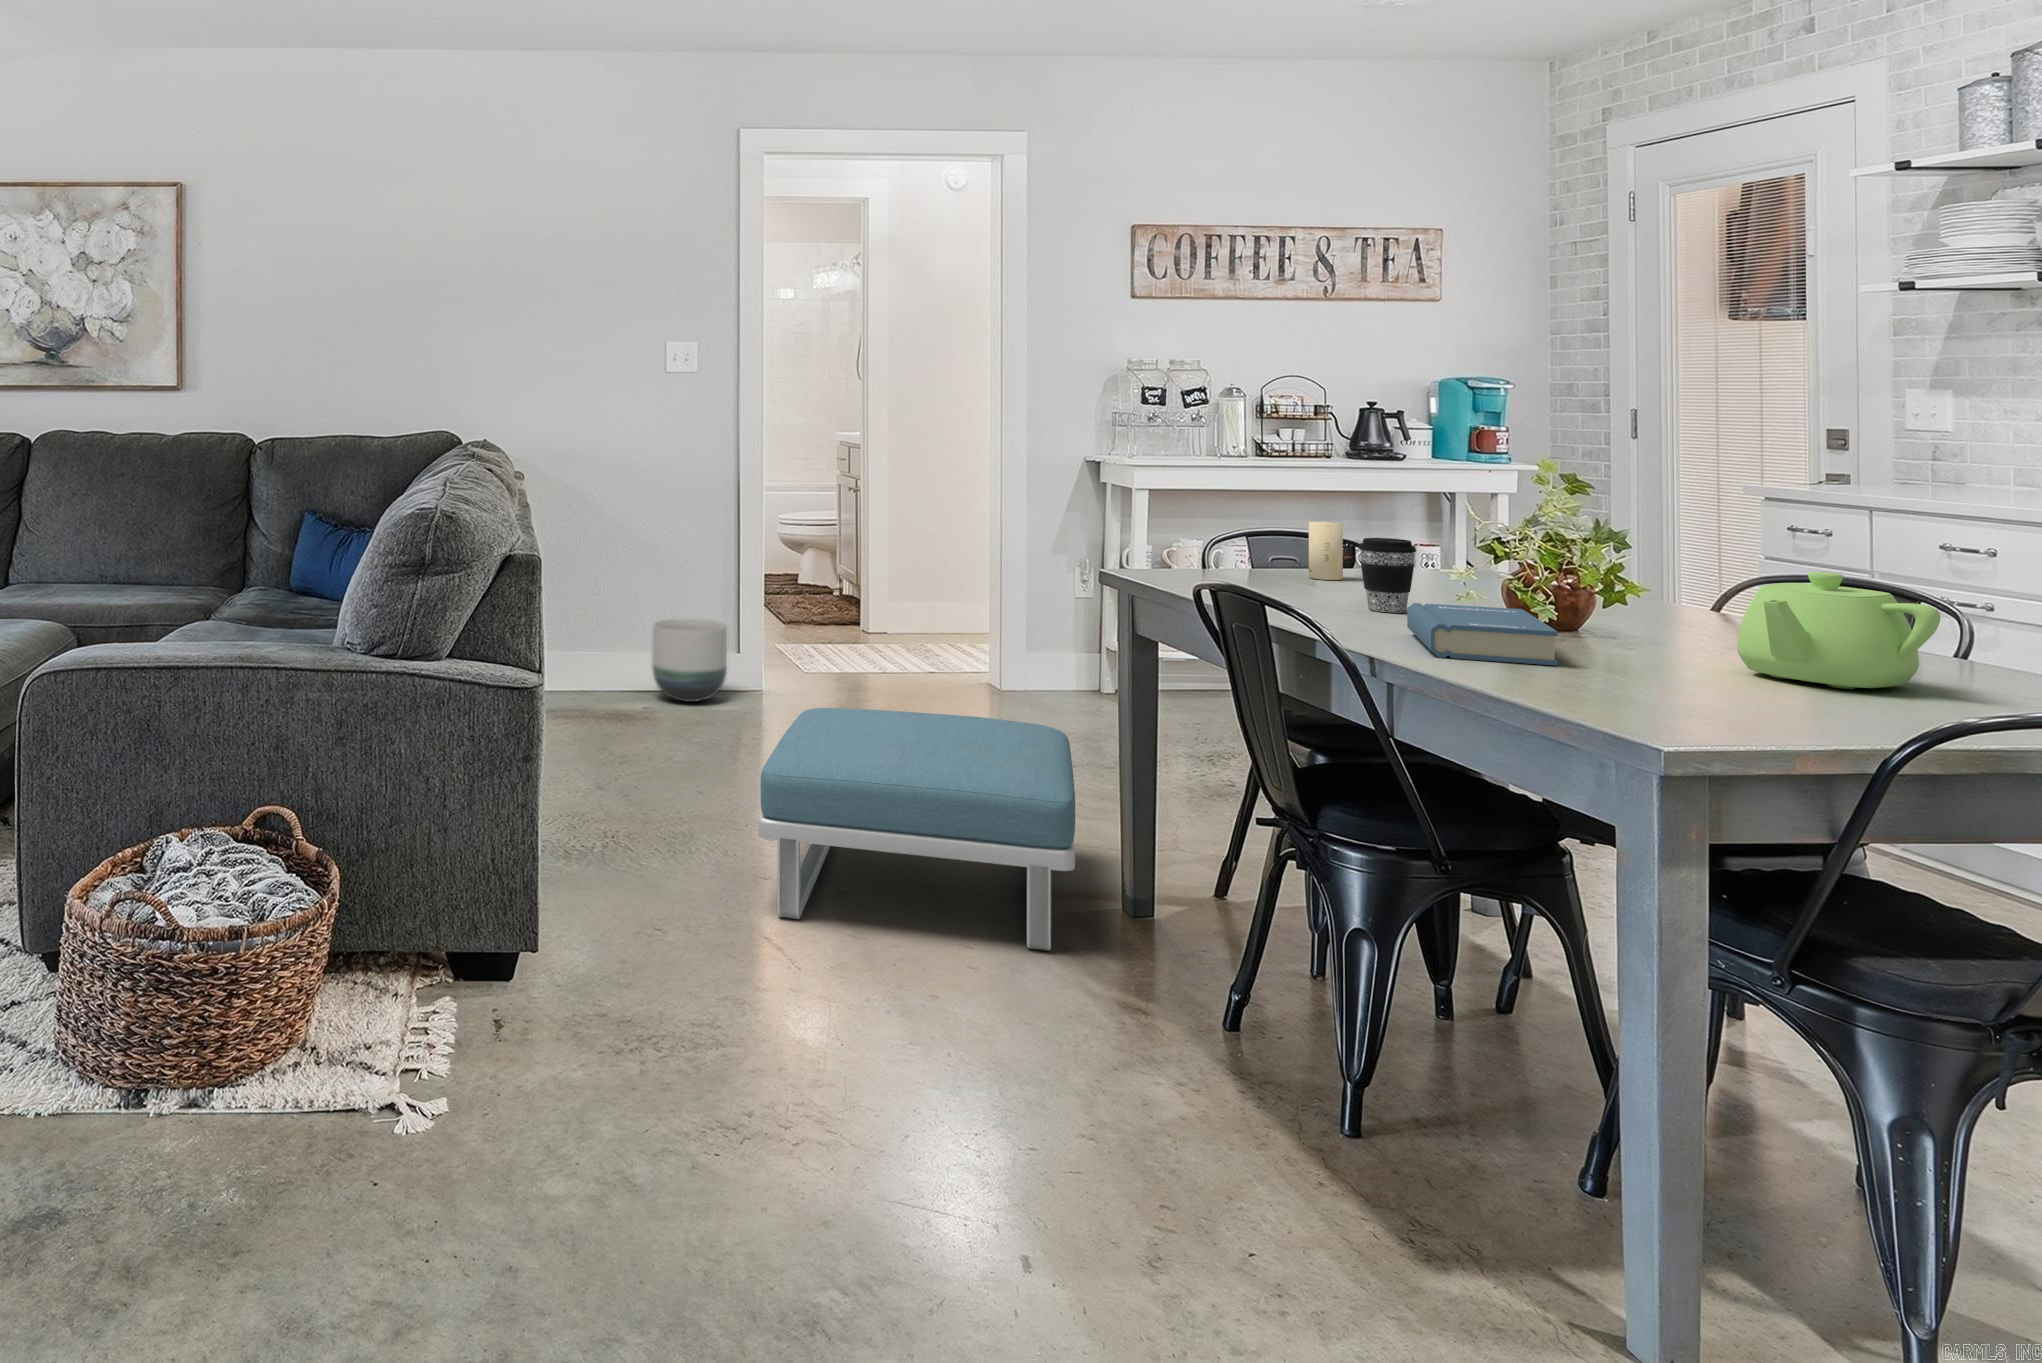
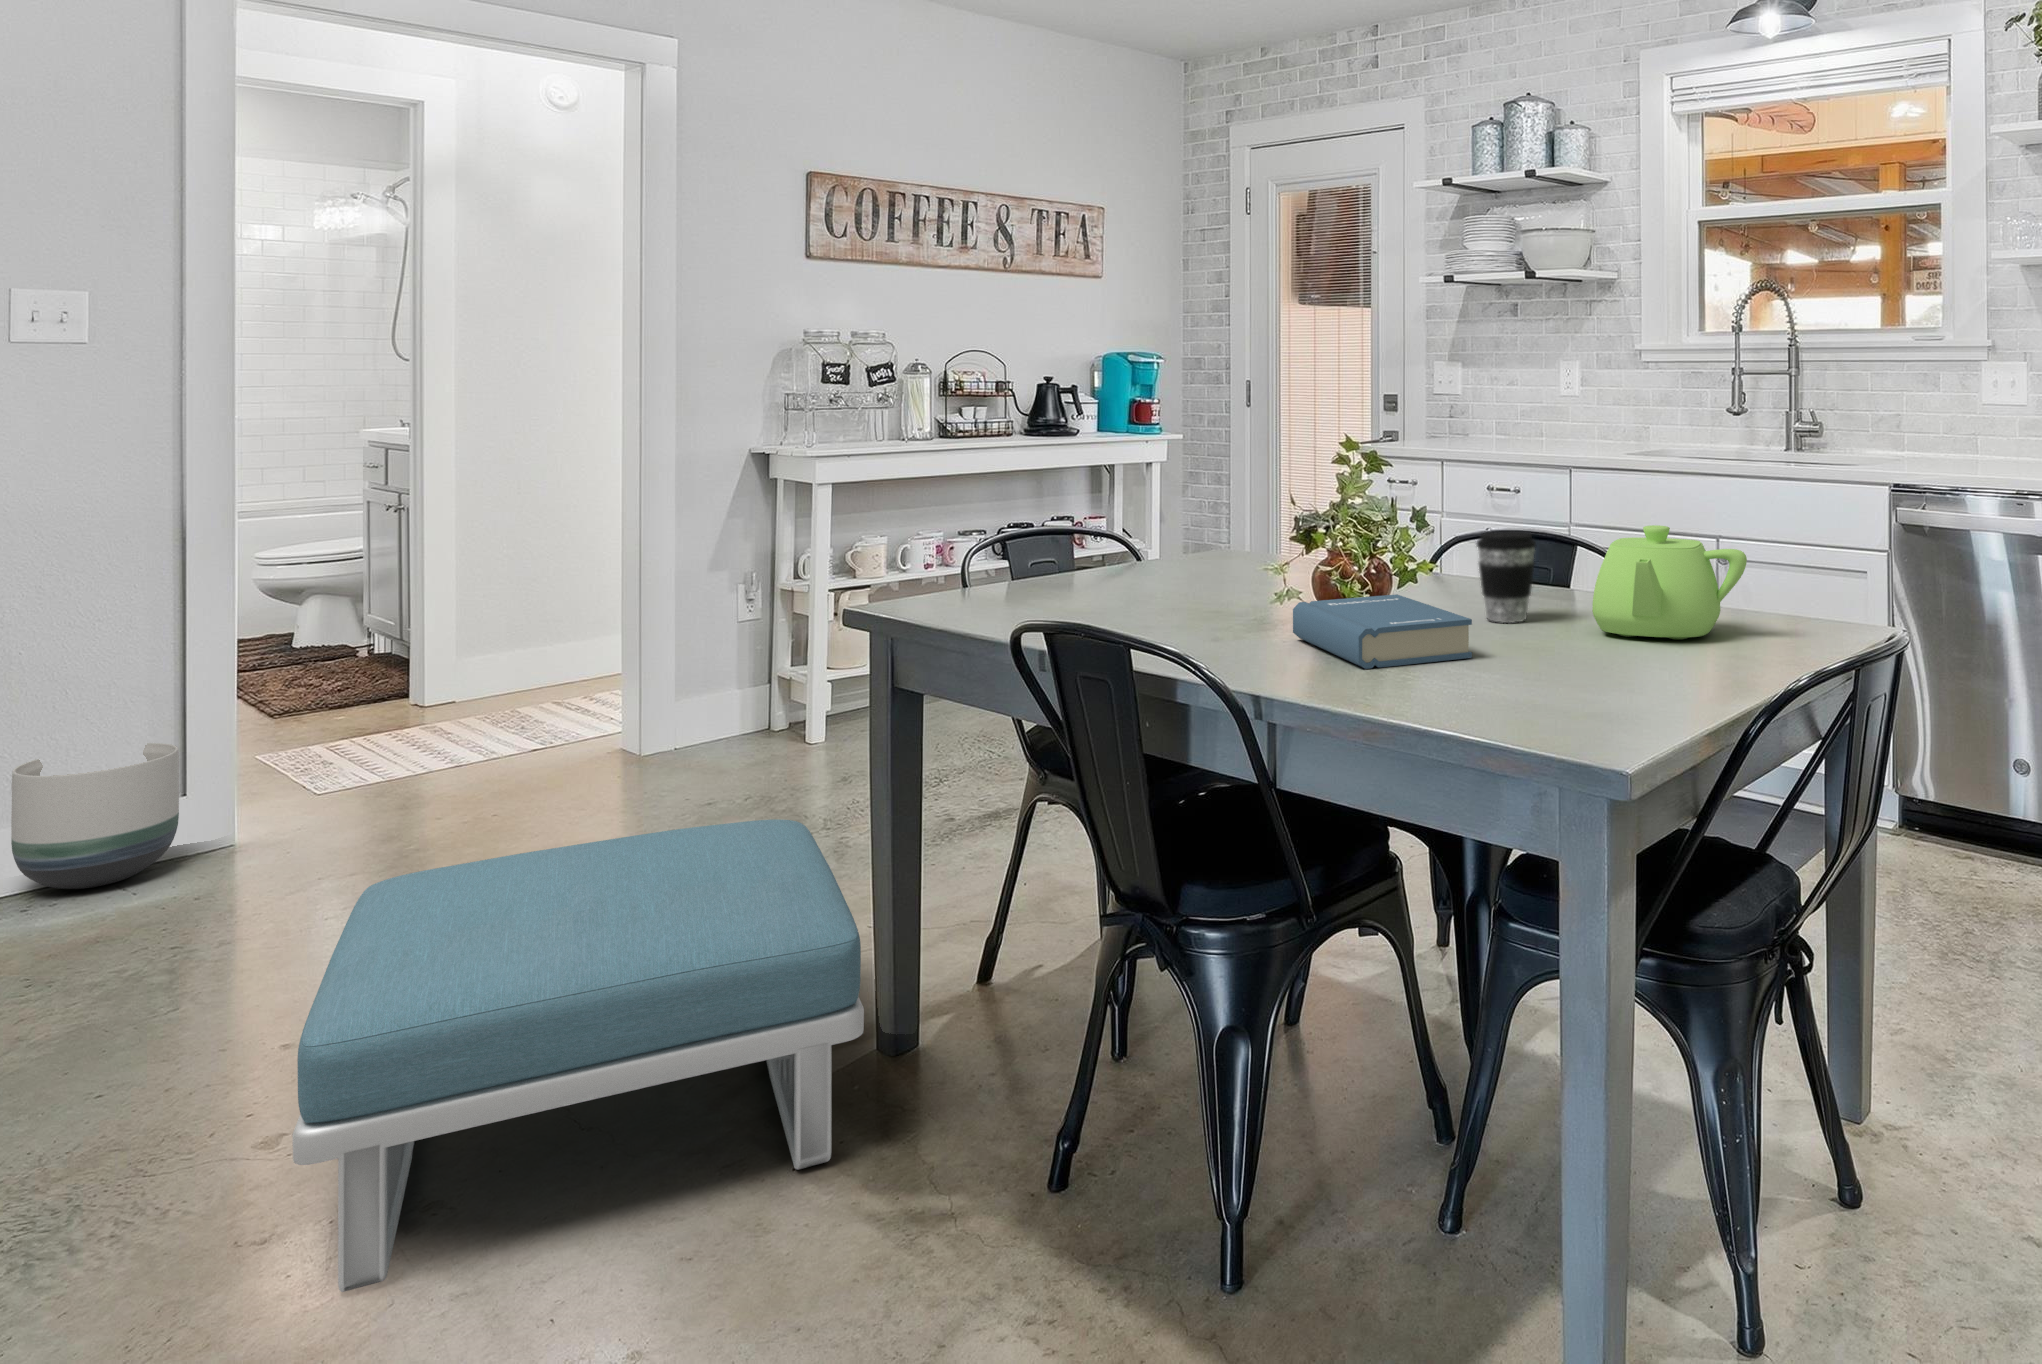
candle: present [1309,521,1343,580] -> none [1104,510,1139,578]
coffee cup: present [1359,538,1416,613] -> present [1477,531,1536,623]

